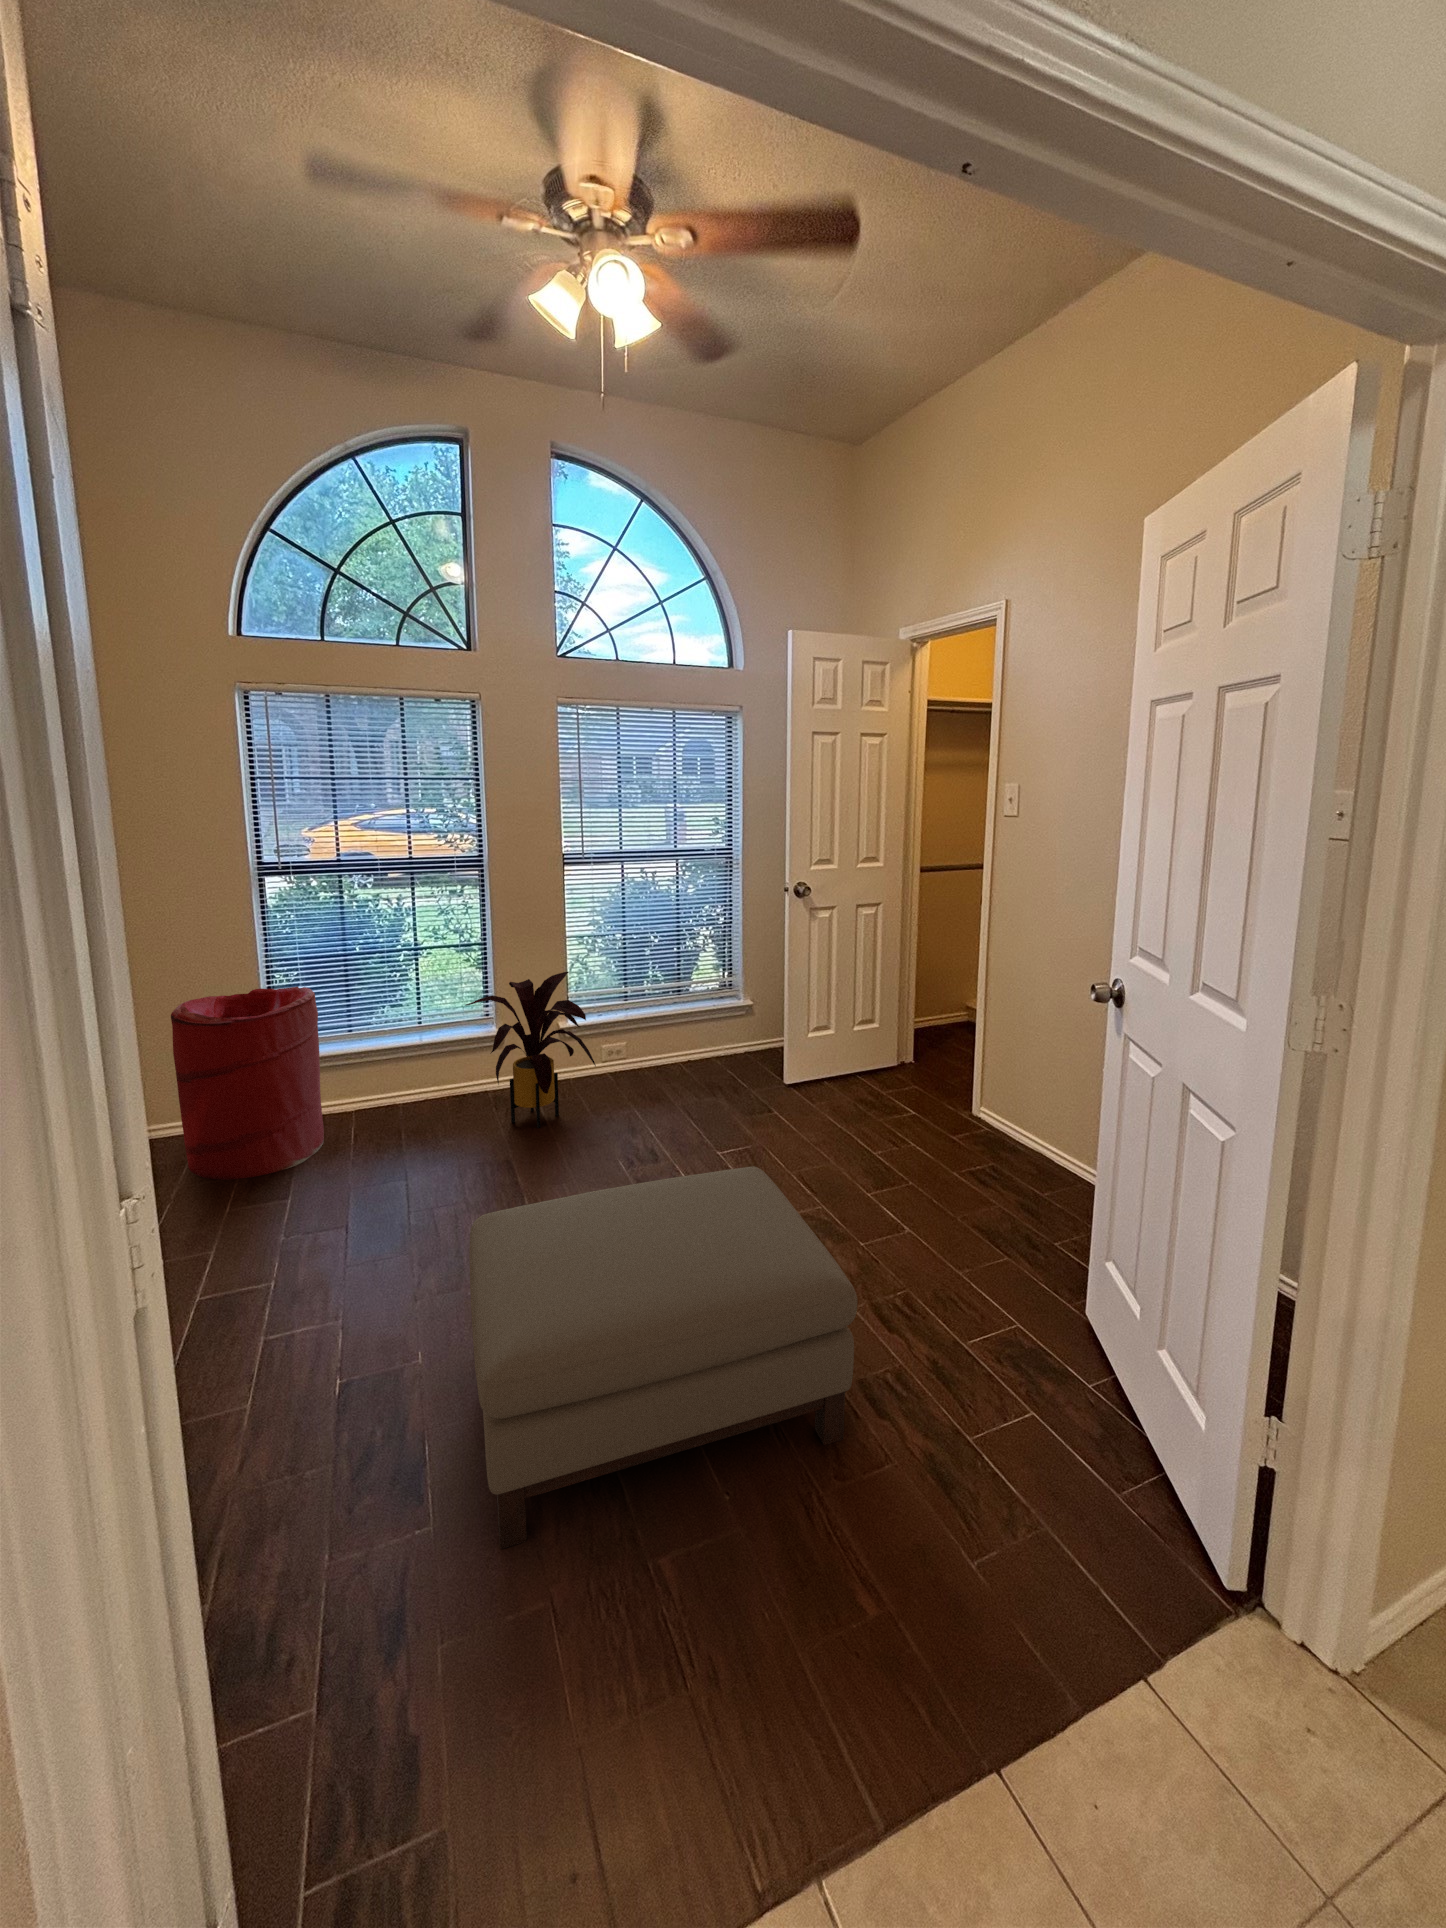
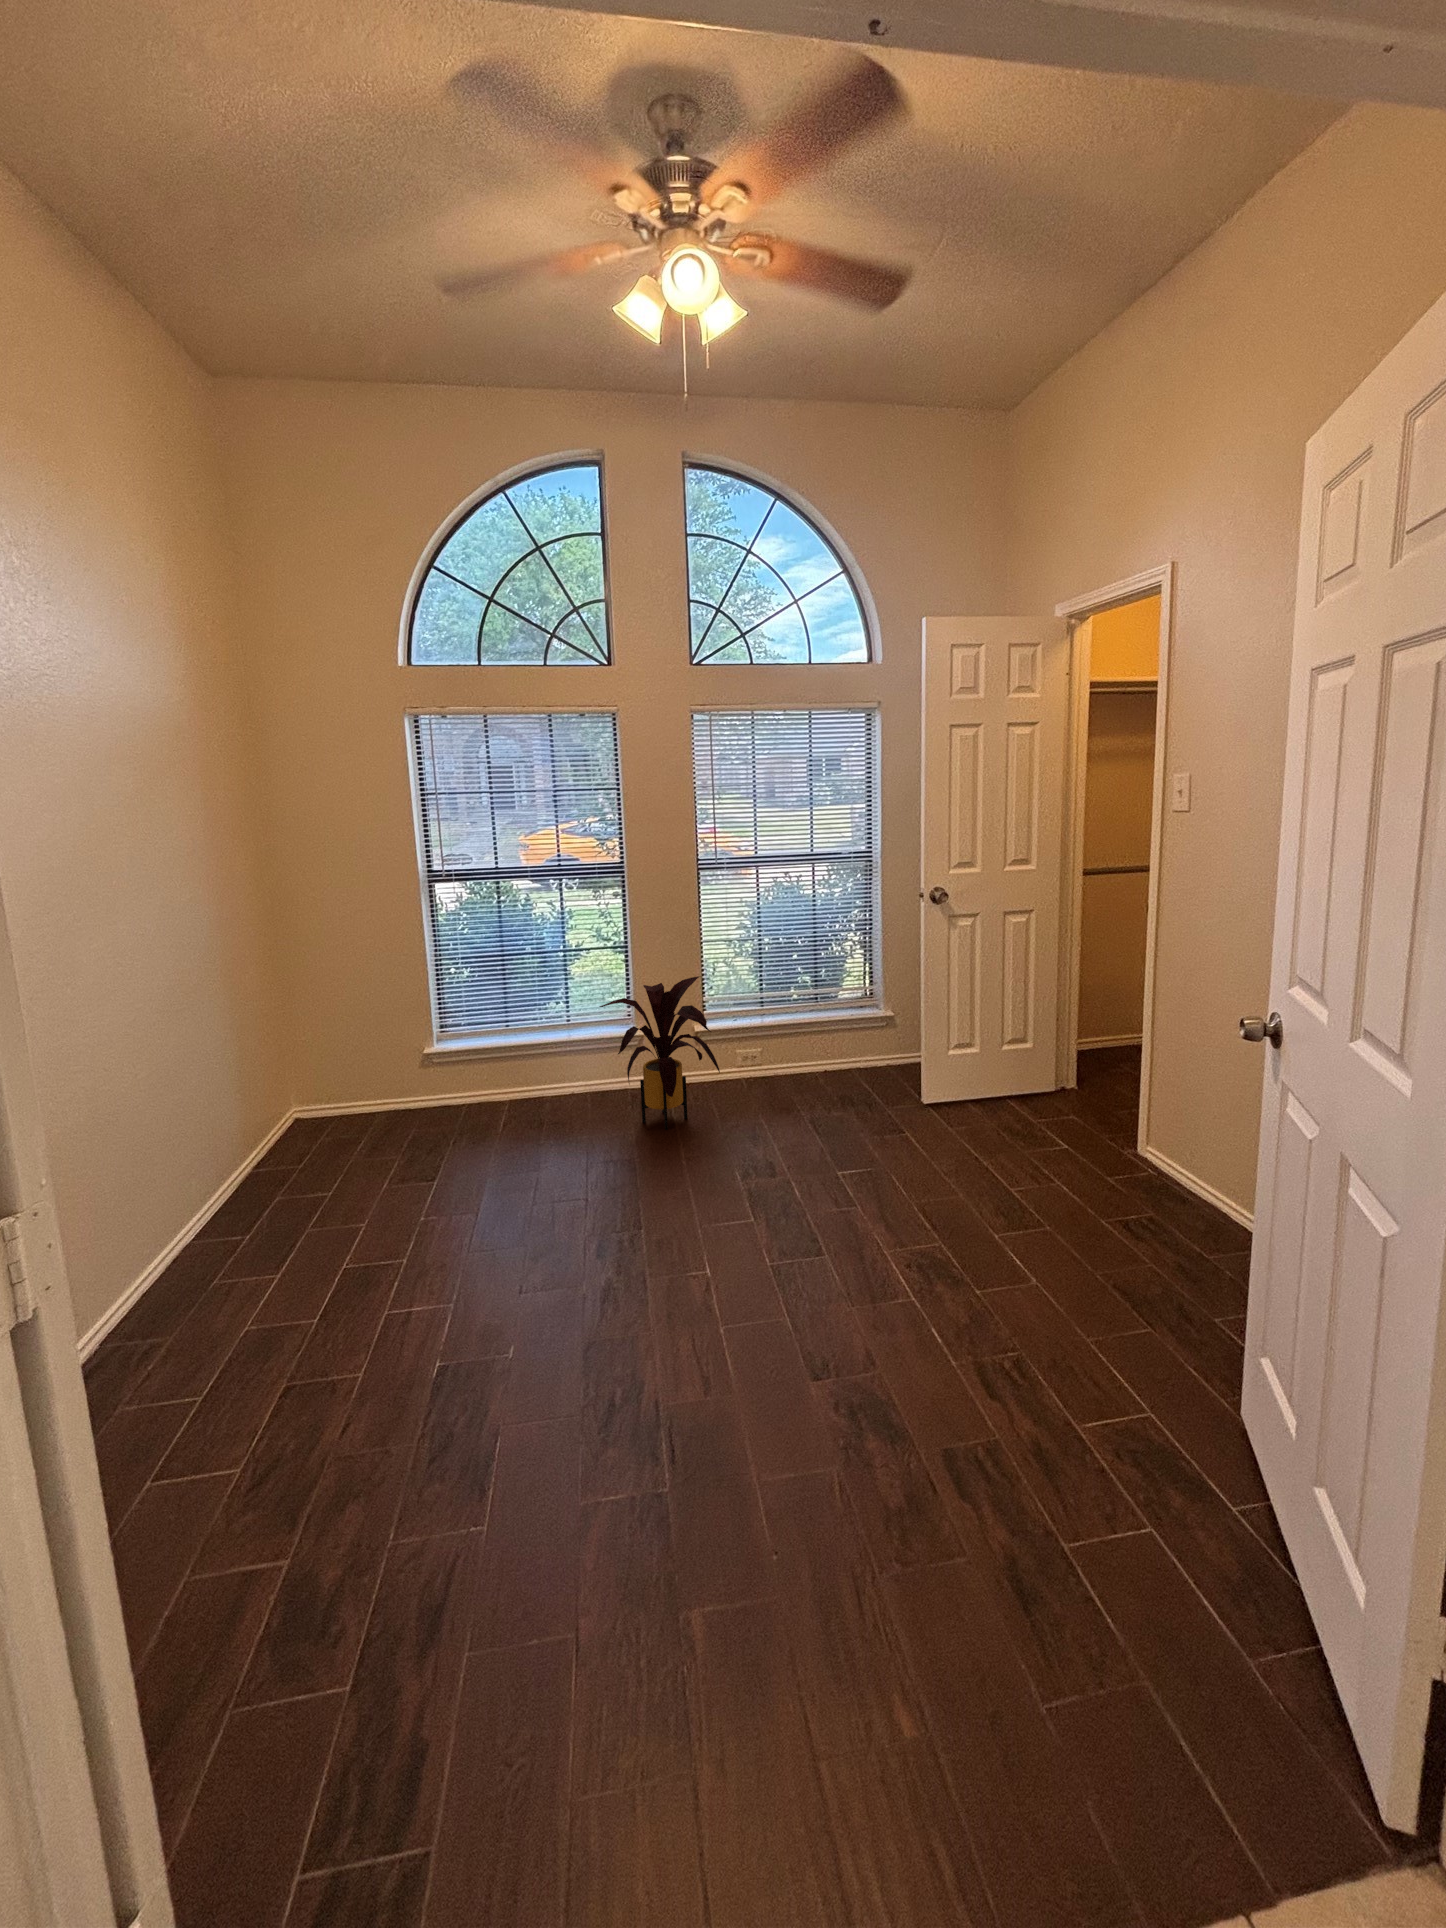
laundry hamper: present [171,987,324,1180] -> none [353,984,478,1156]
ottoman: present [469,1167,857,1549] -> none [517,1195,924,1560]

